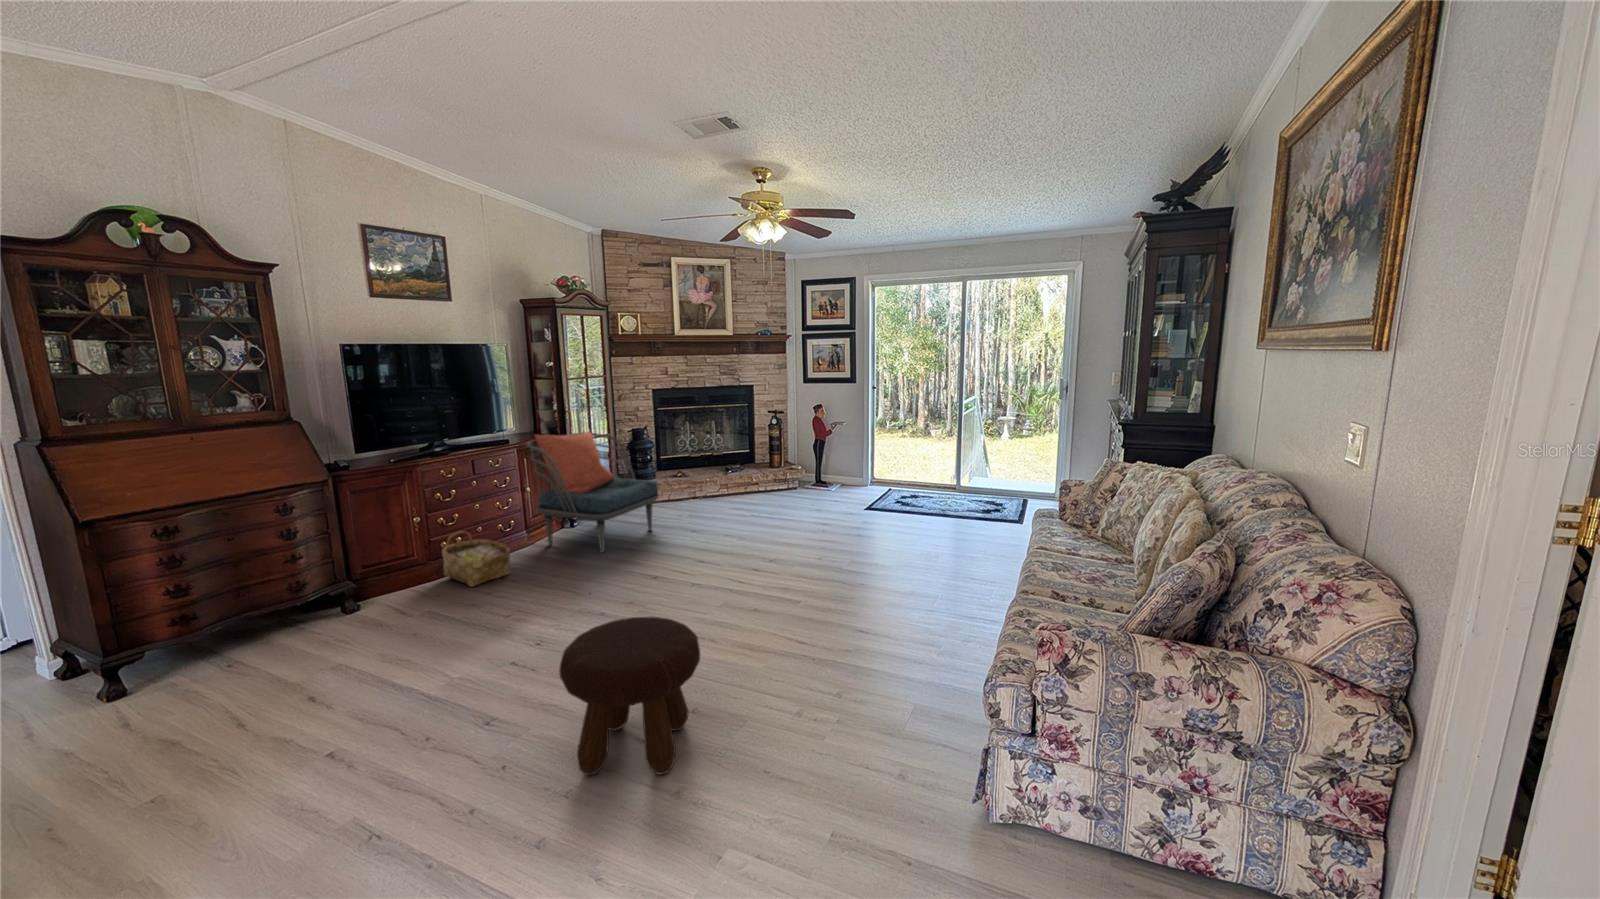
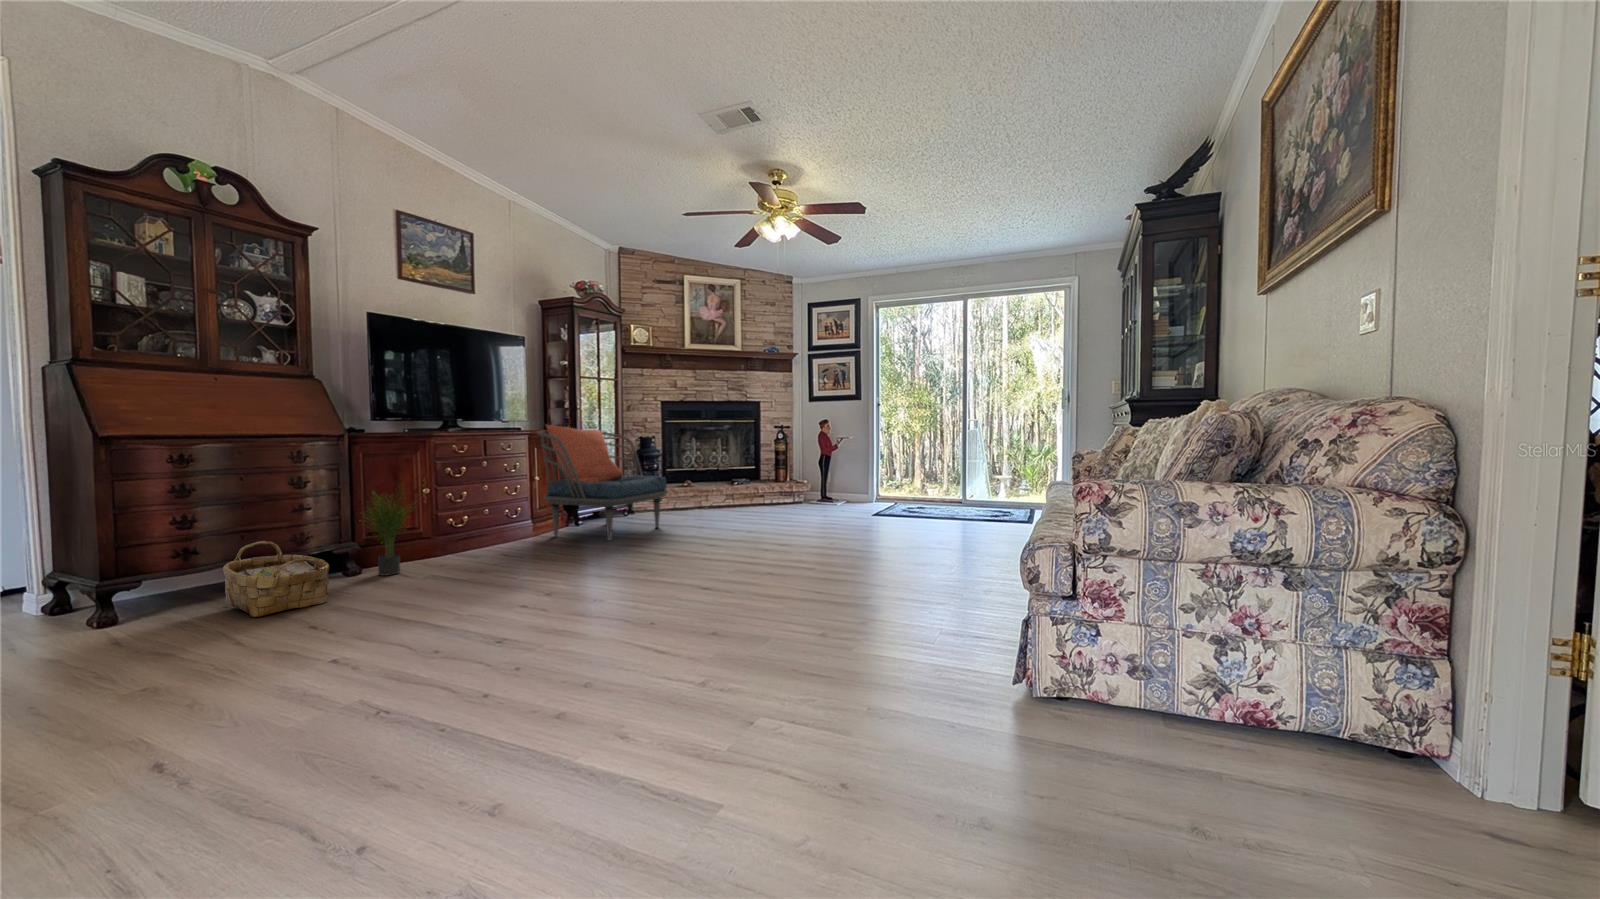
potted plant: none [348,517,413,611] -> present [366,494,411,576]
woven basket: present [442,531,510,587] -> present [223,541,329,617]
footstool: present [559,617,700,775] -> none [581,531,725,673]

